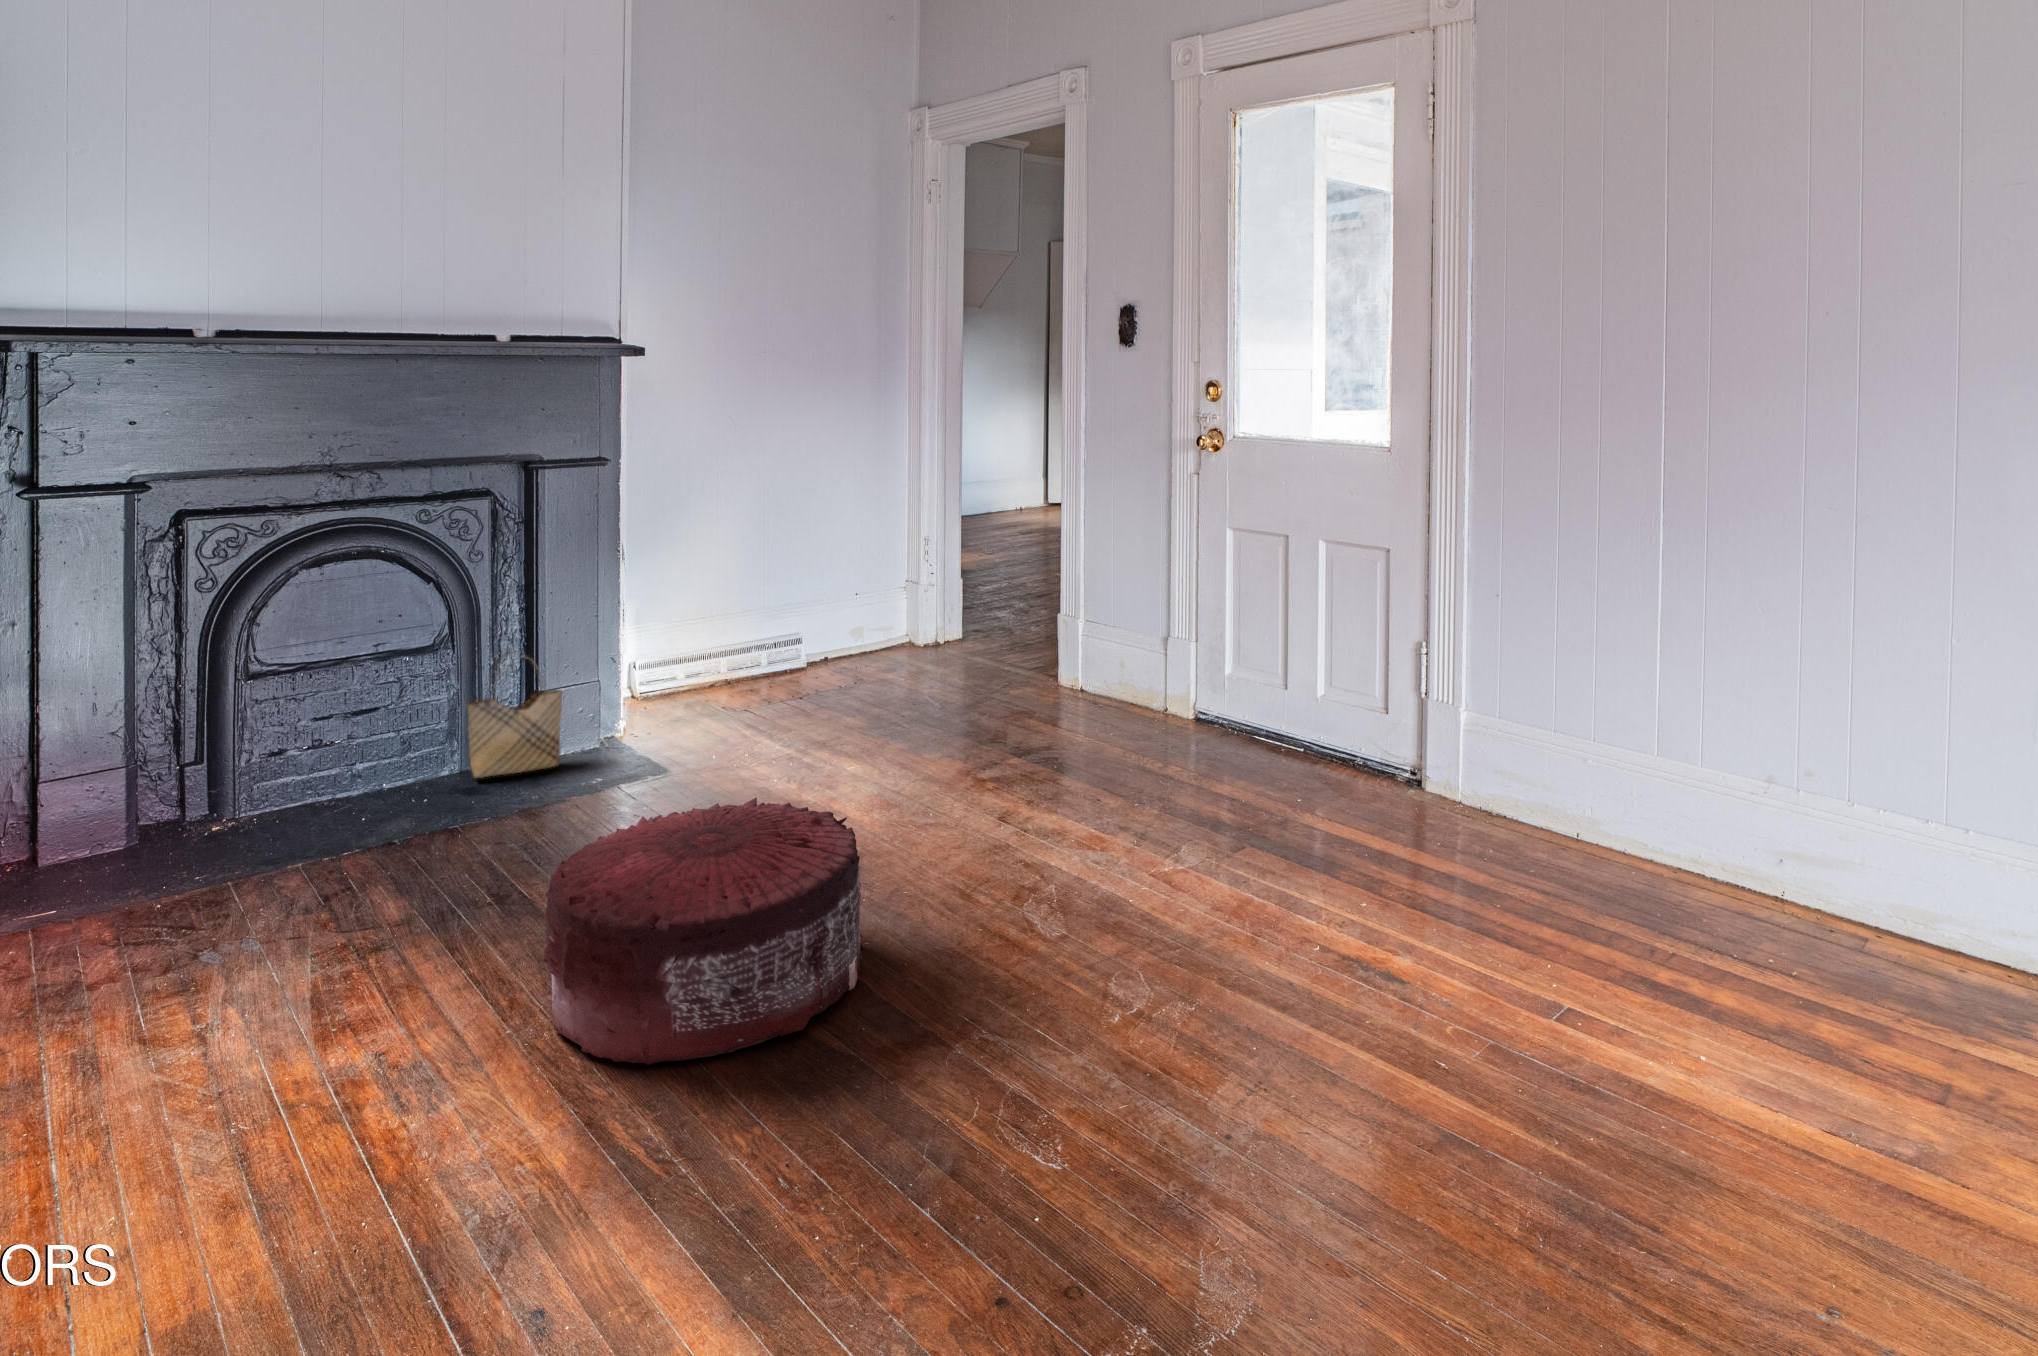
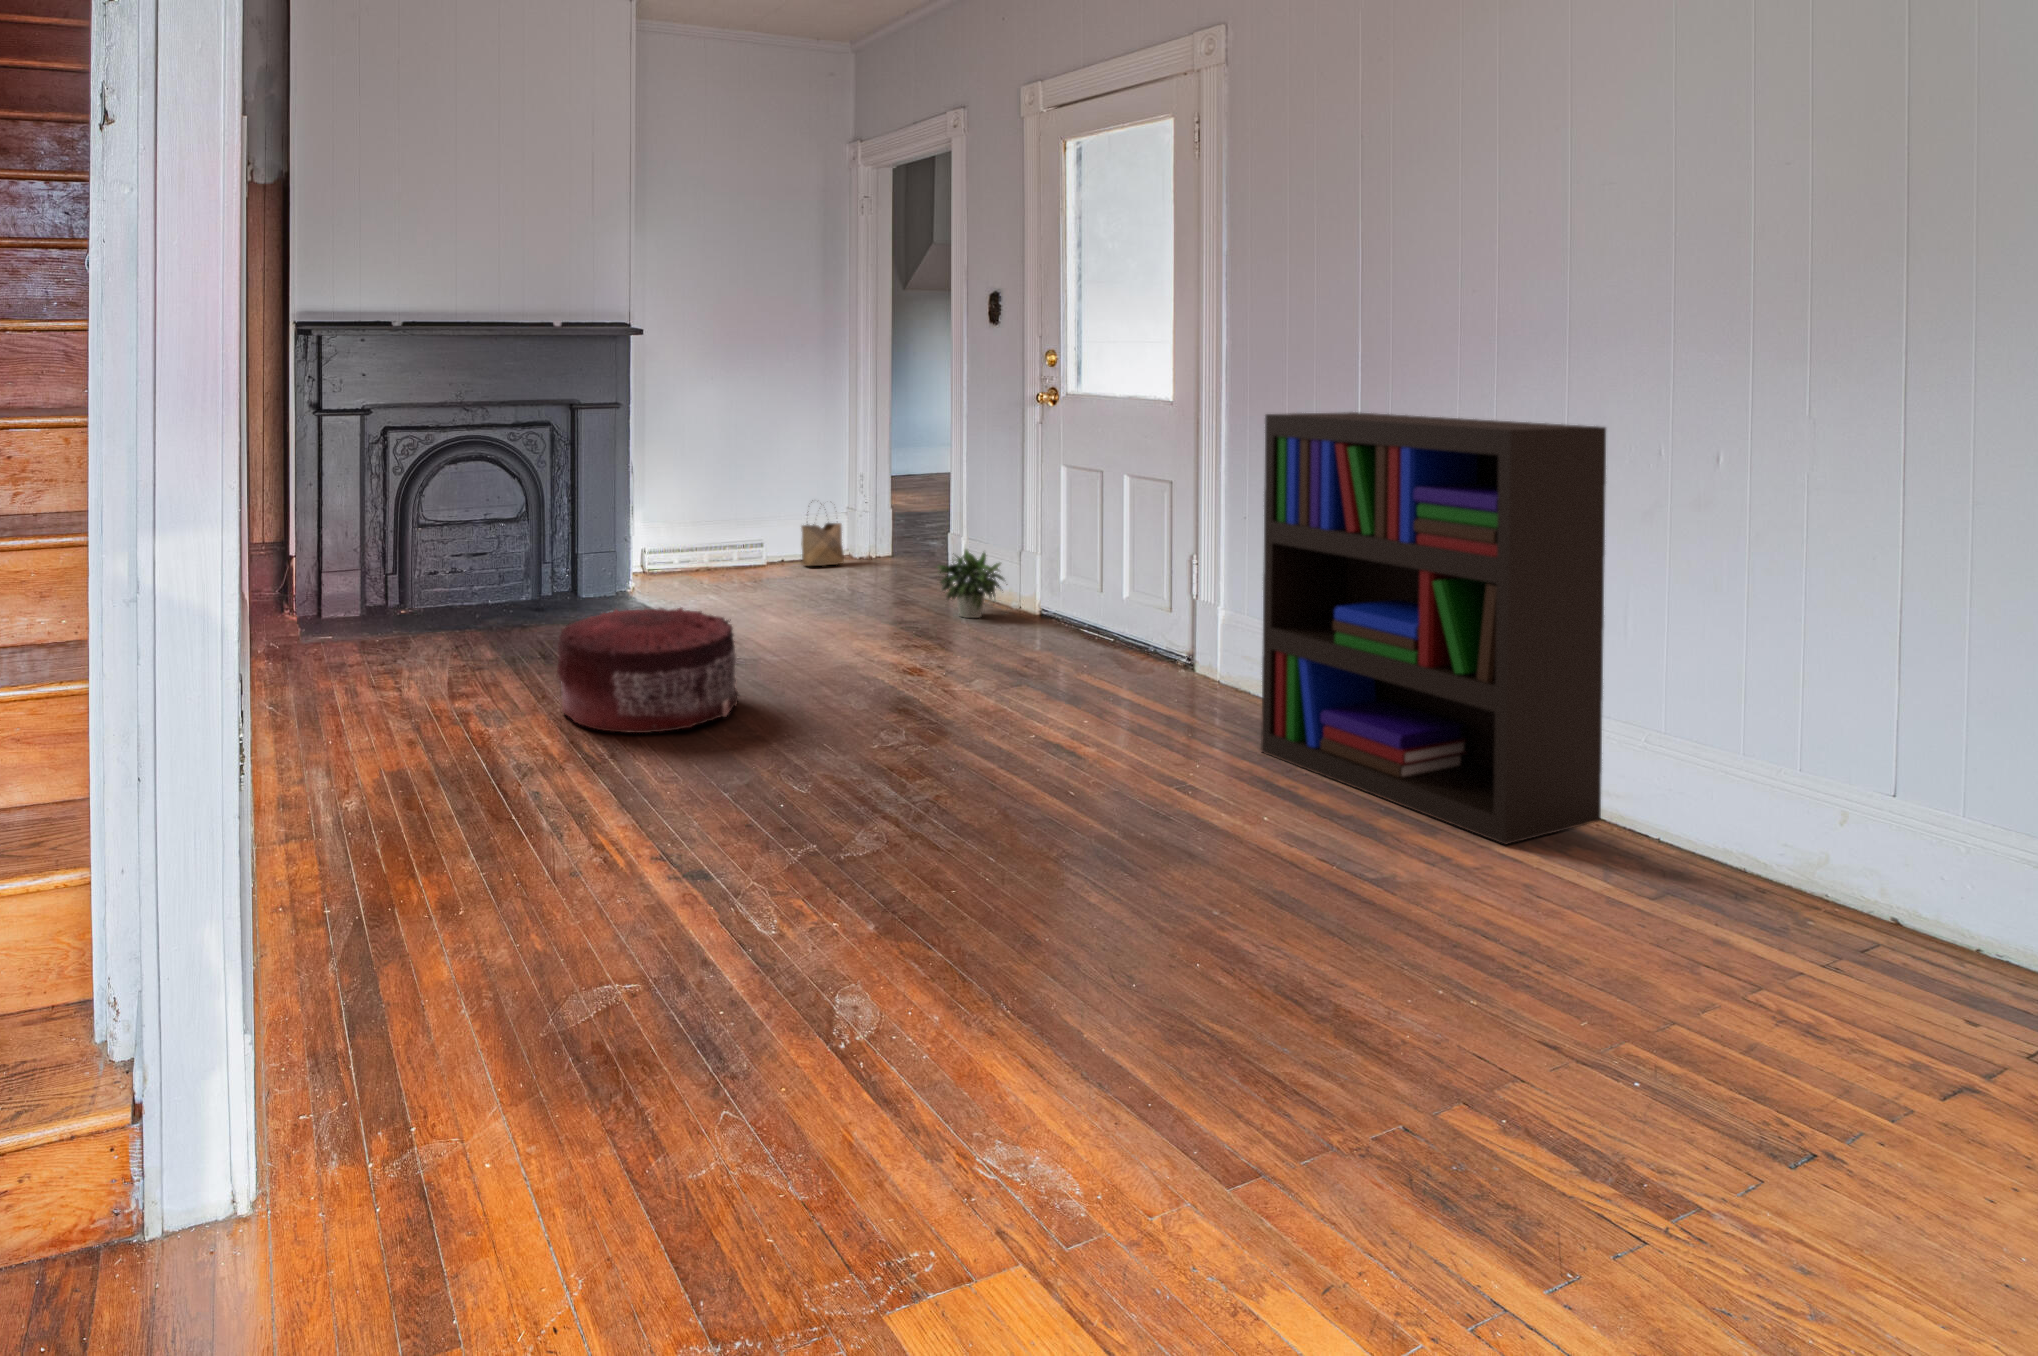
bookshelf: none [1595,468,2023,1048] -> present [1261,412,1606,844]
potted plant: none [1065,635,1157,729] -> present [938,550,1004,618]
woven basket: present [467,652,563,778] -> present [801,502,844,566]

